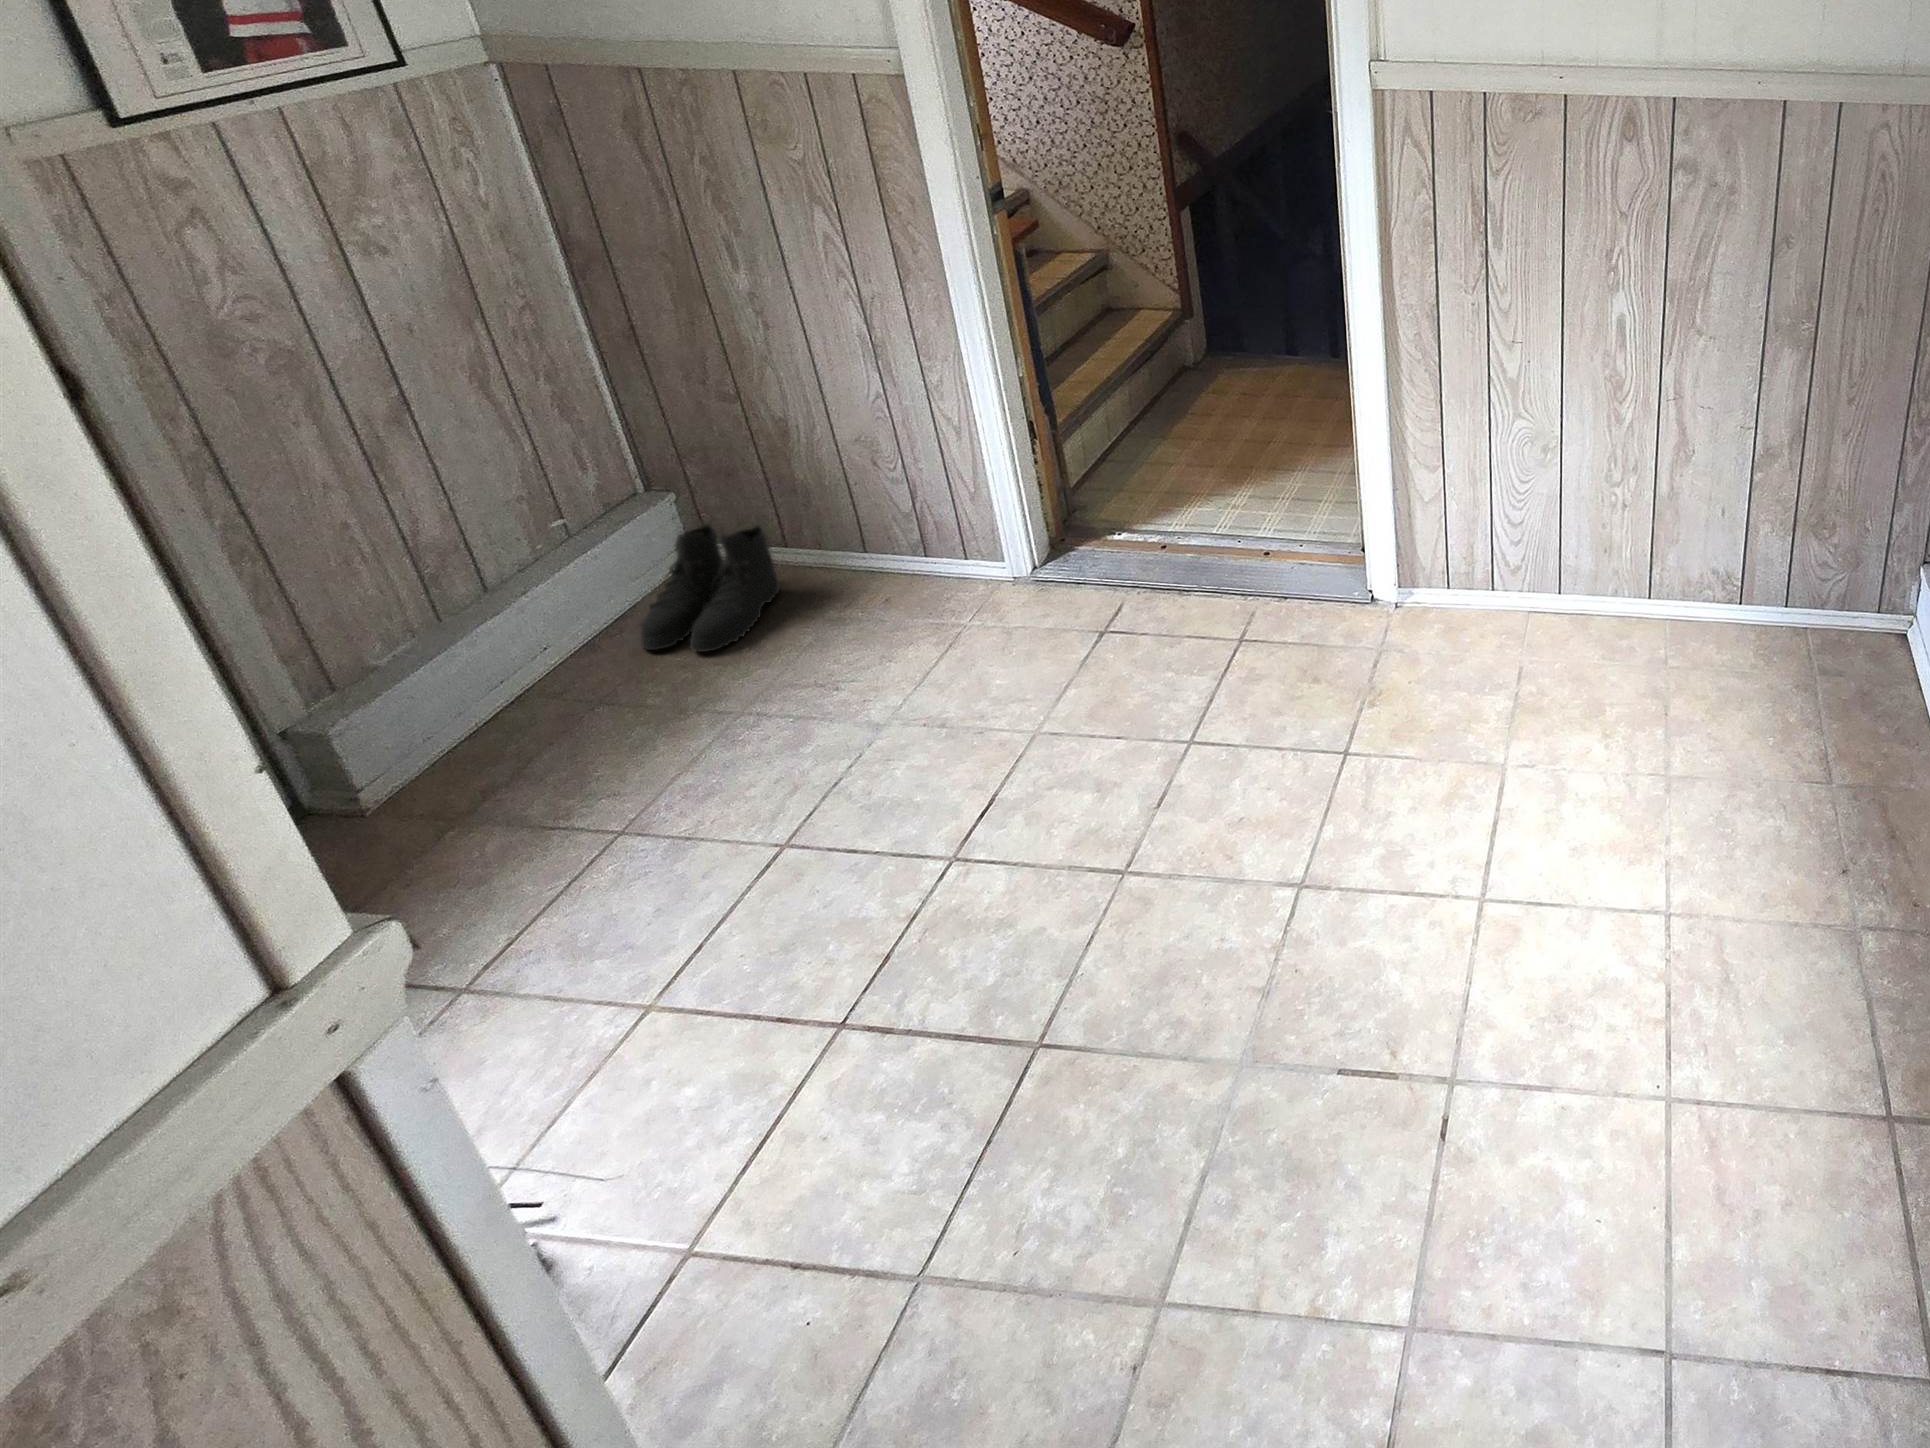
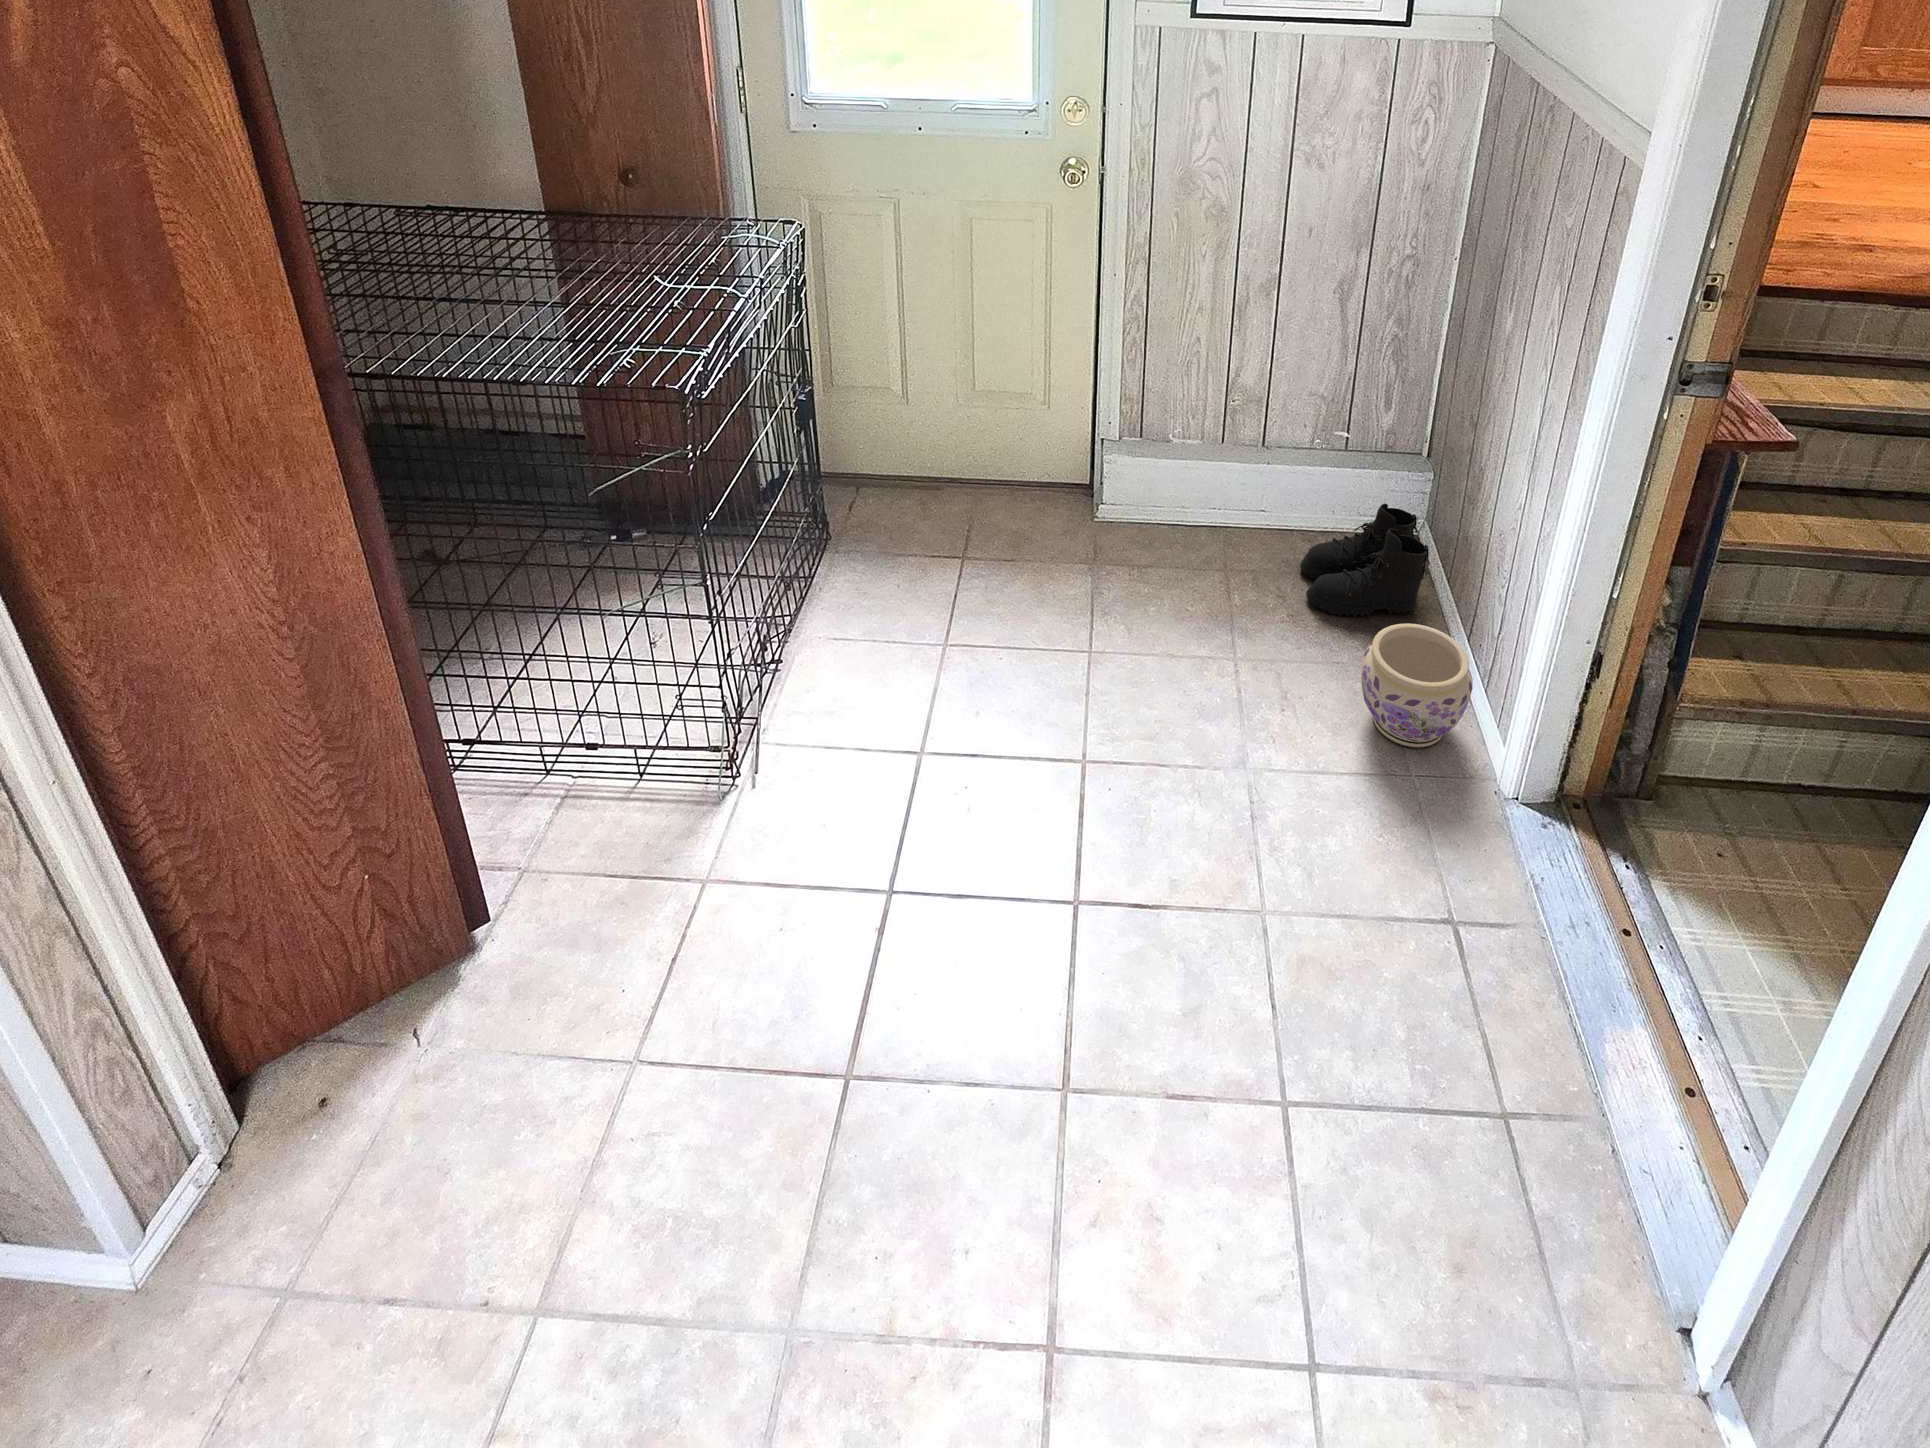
planter: none [839,531,946,640] -> present [1361,623,1473,749]

